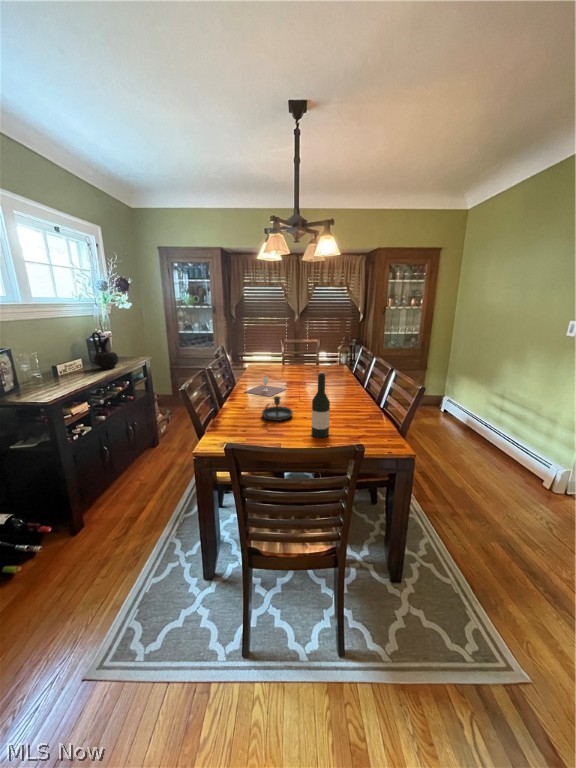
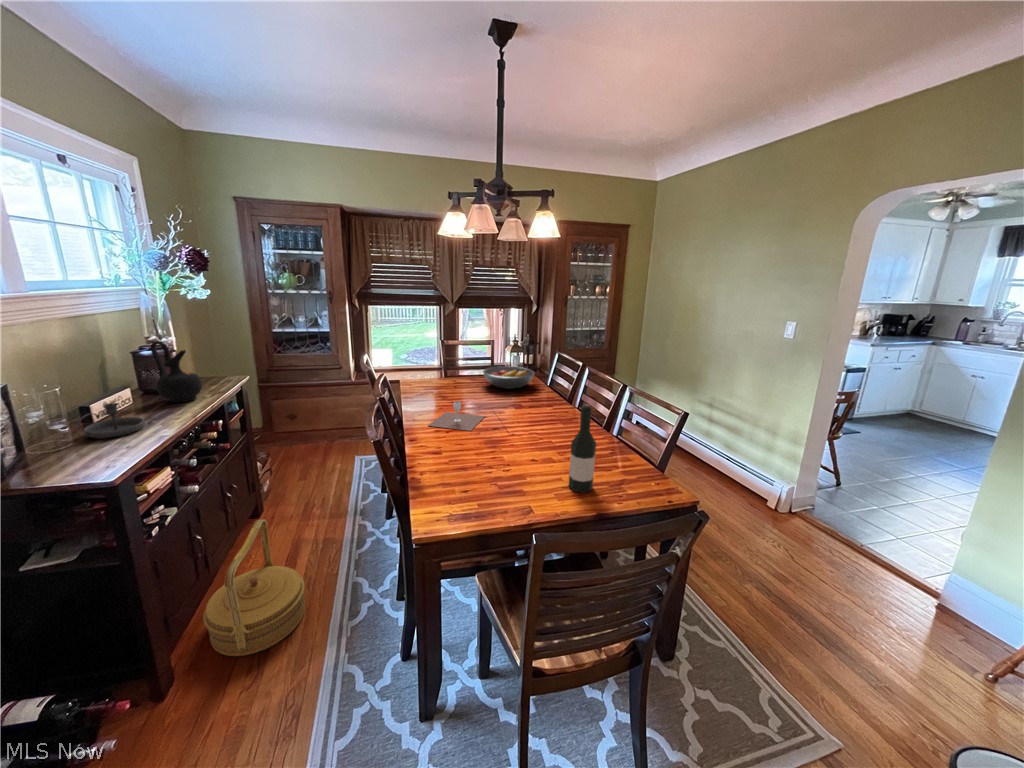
fruit bowl: none [300,358,339,373] -> present [483,366,535,389]
candlestick: present [262,396,293,421] -> present [76,403,145,439]
woven basket: none [103,443,162,522] -> present [203,520,305,656]

